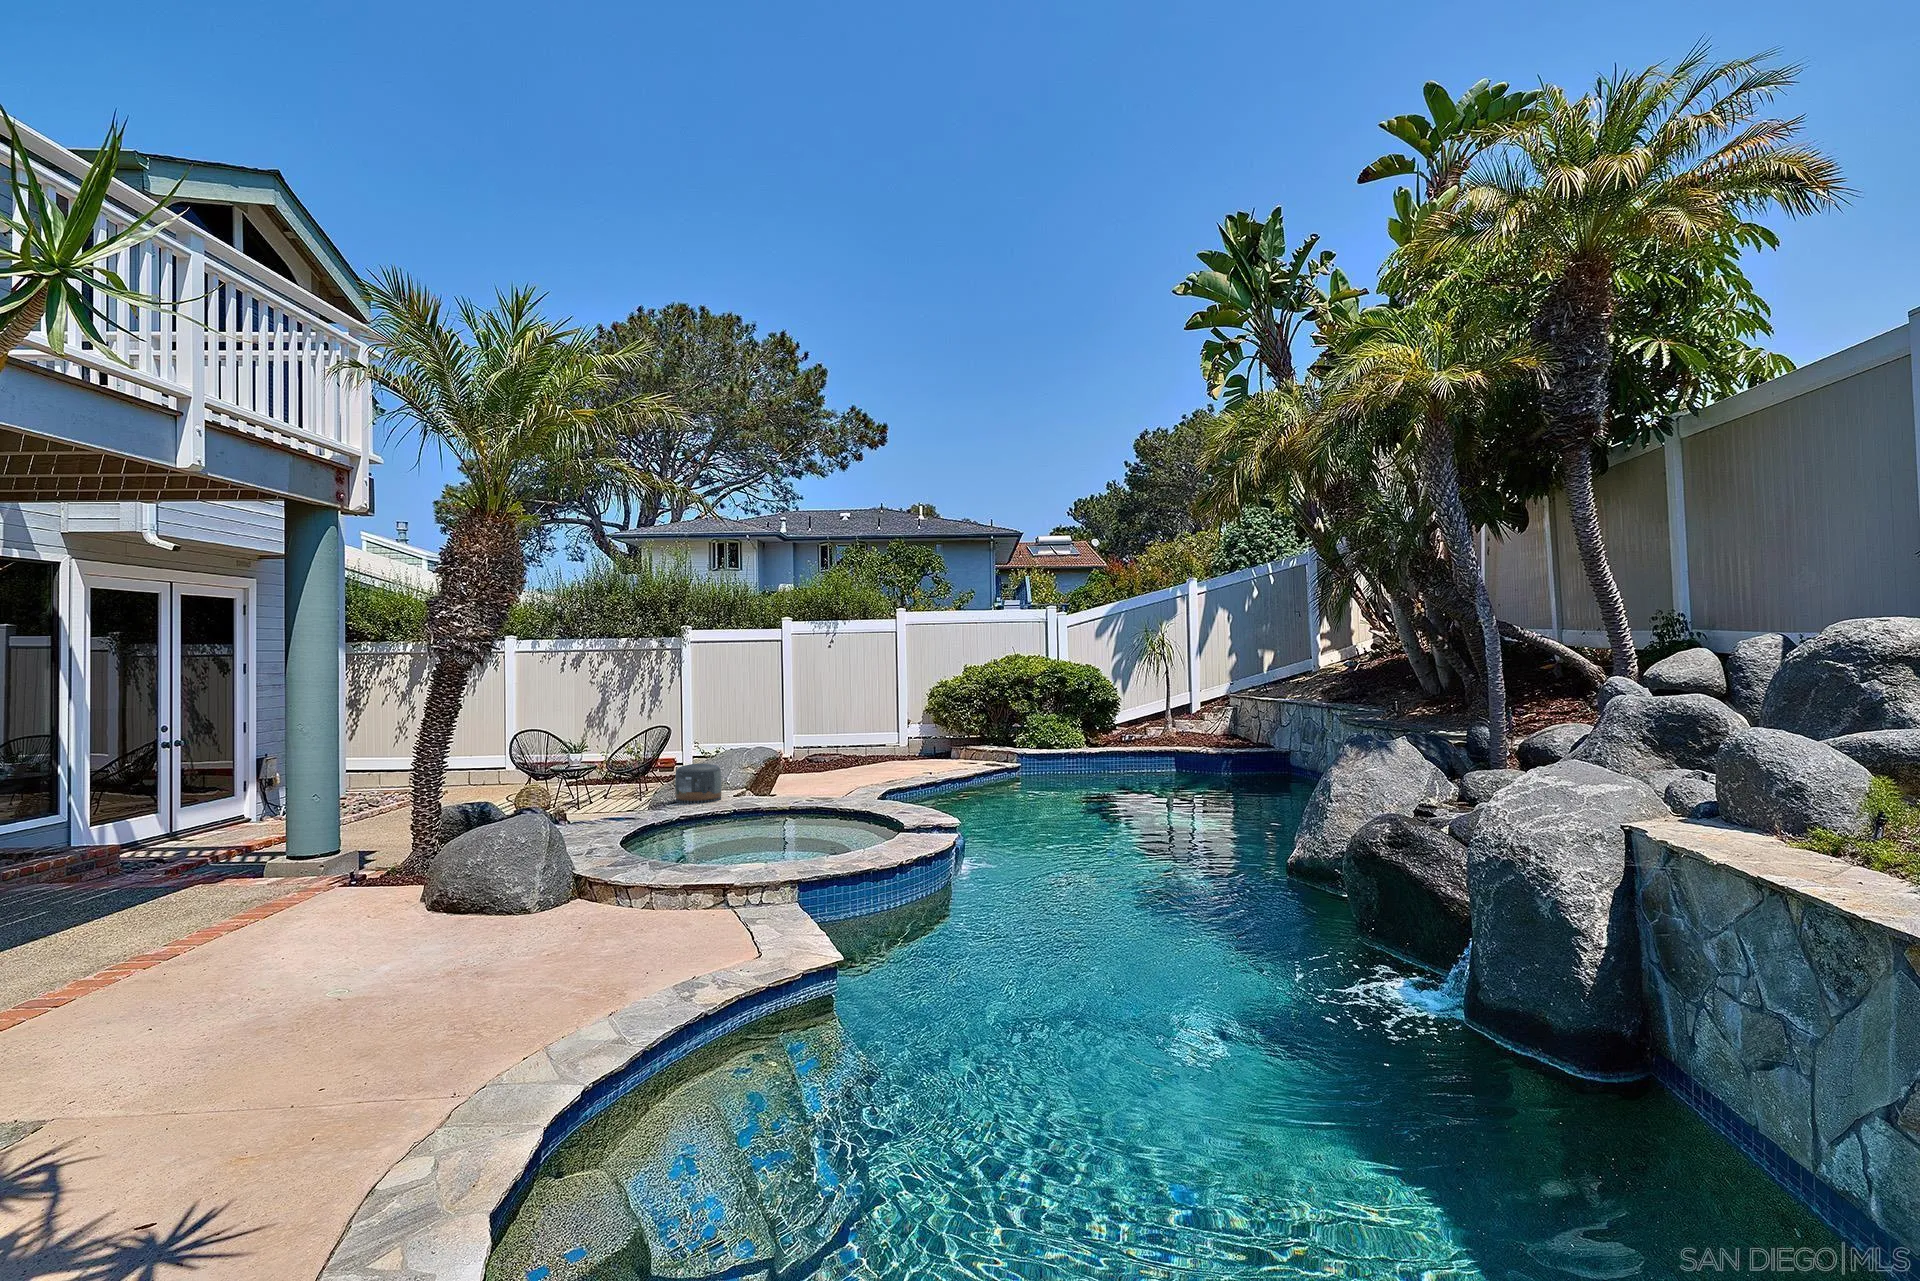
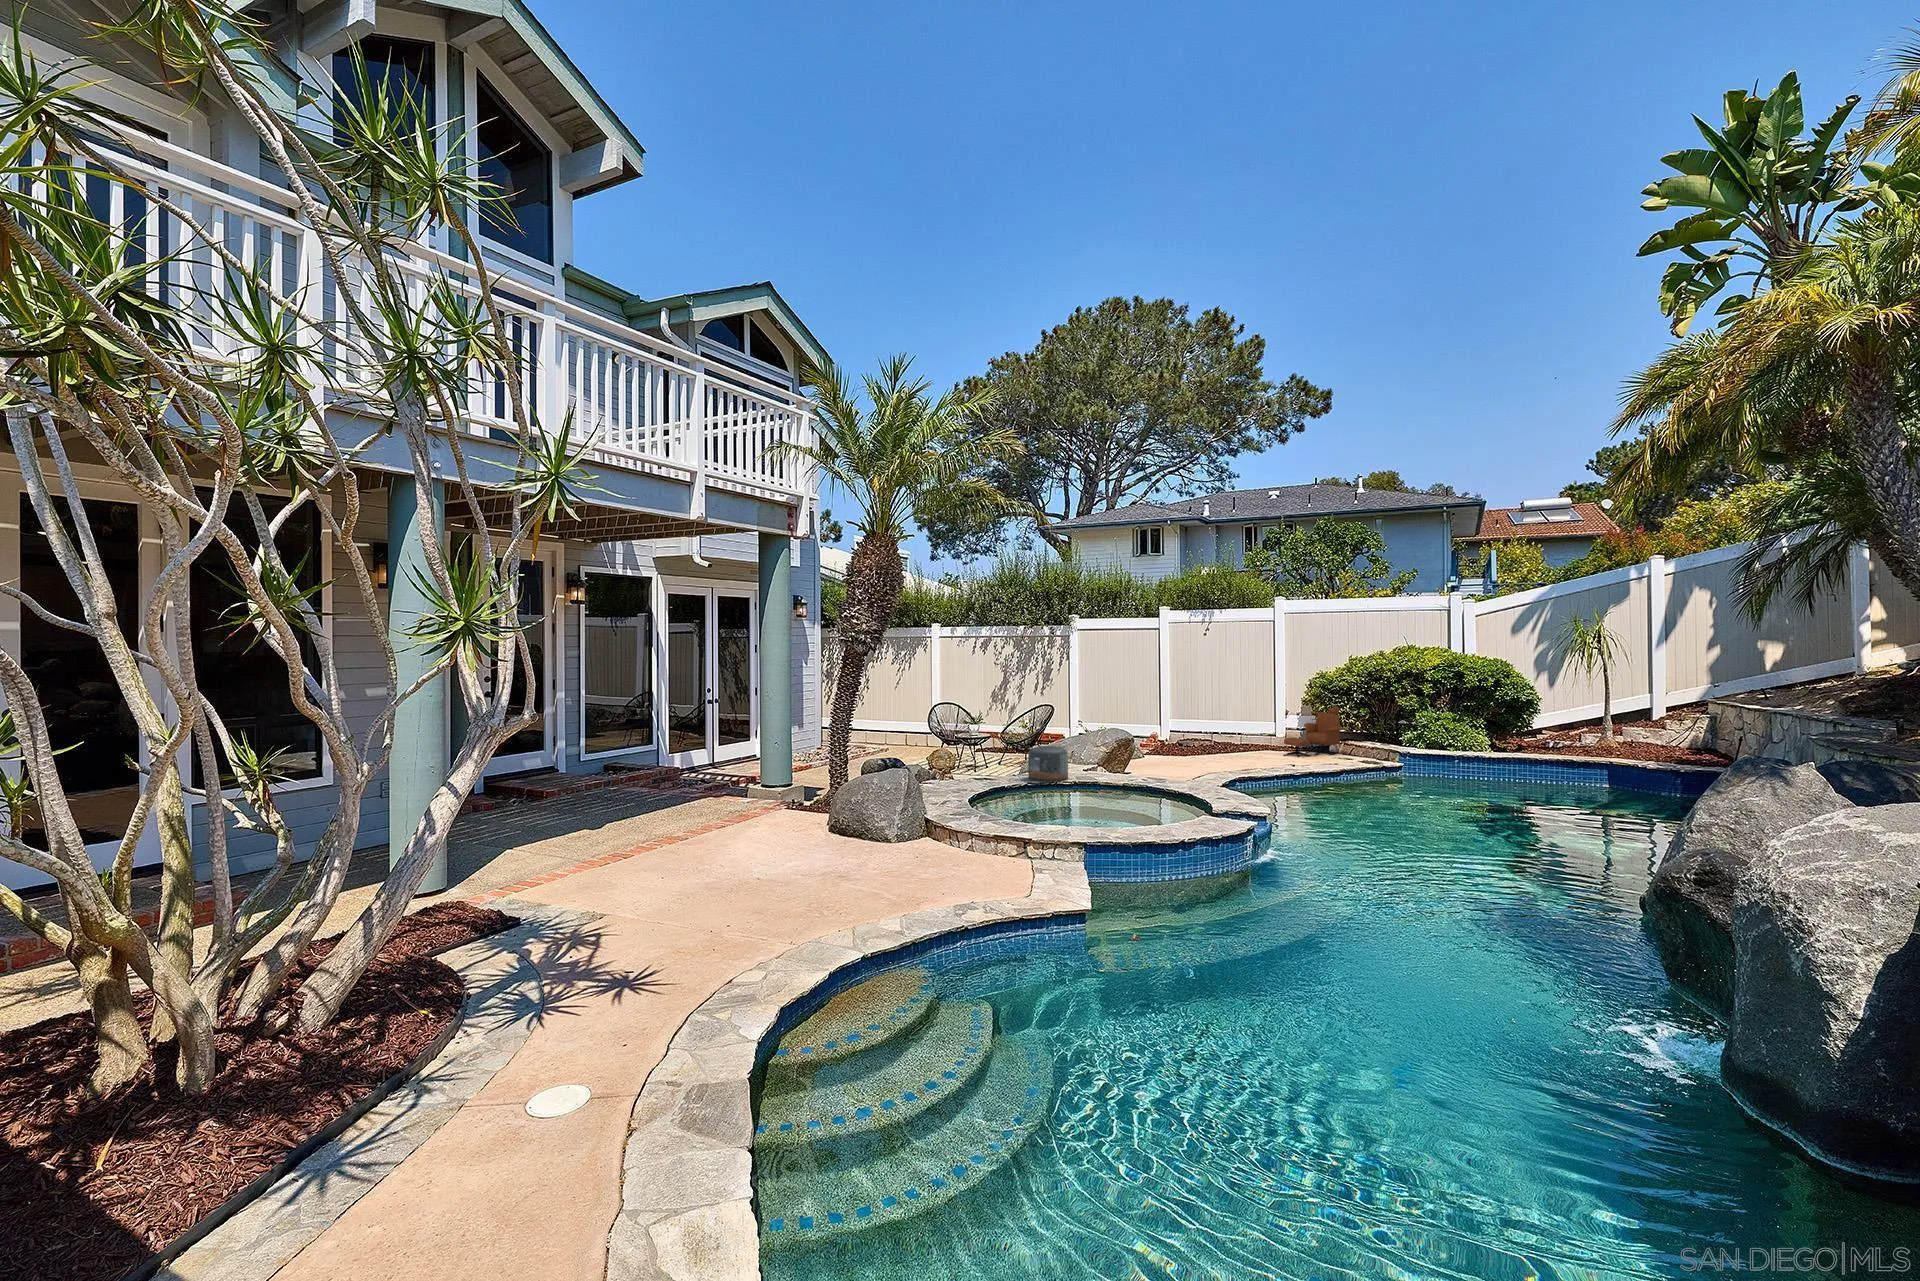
lounge chair: none [911,712,963,765] -> present [1284,704,1342,757]

